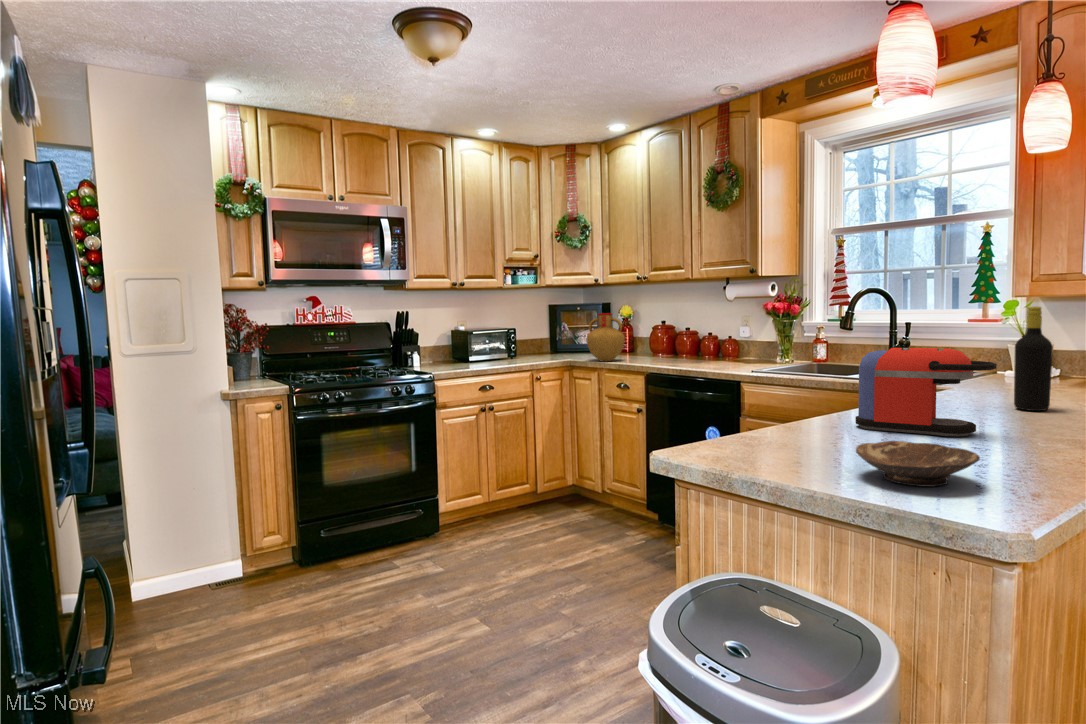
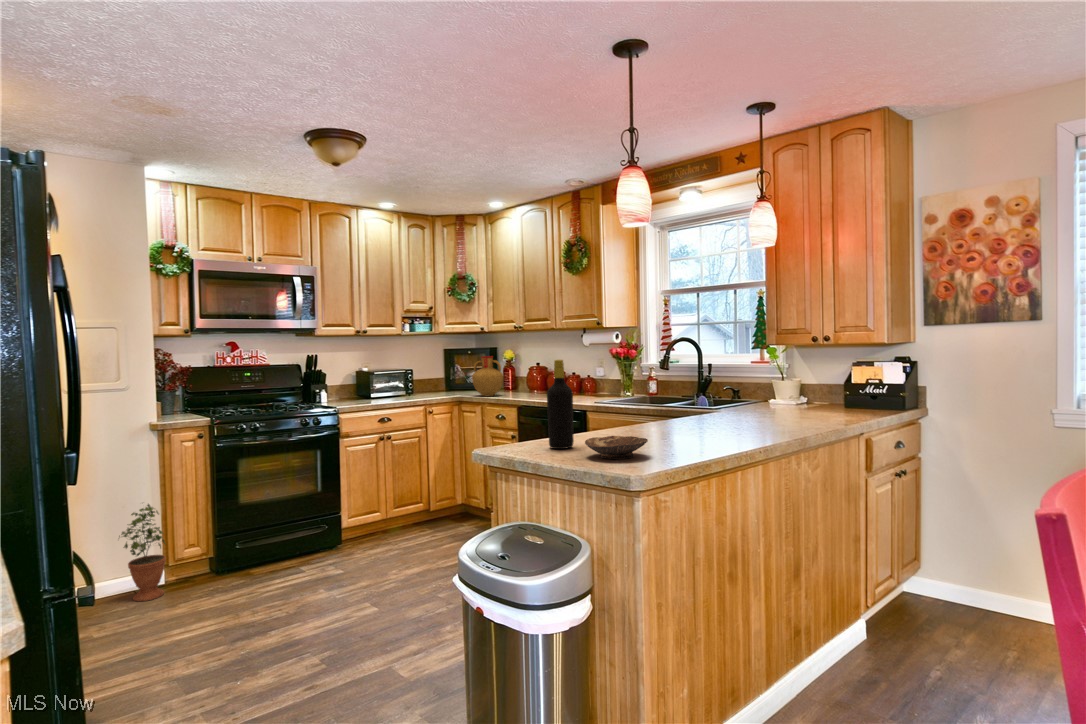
bottle: present [1014,306,1053,411] -> present [547,360,574,449]
coffee maker: present [856,348,997,436] -> none [620,381,695,437]
potted plant: none [189,483,243,598] -> present [119,504,166,601]

